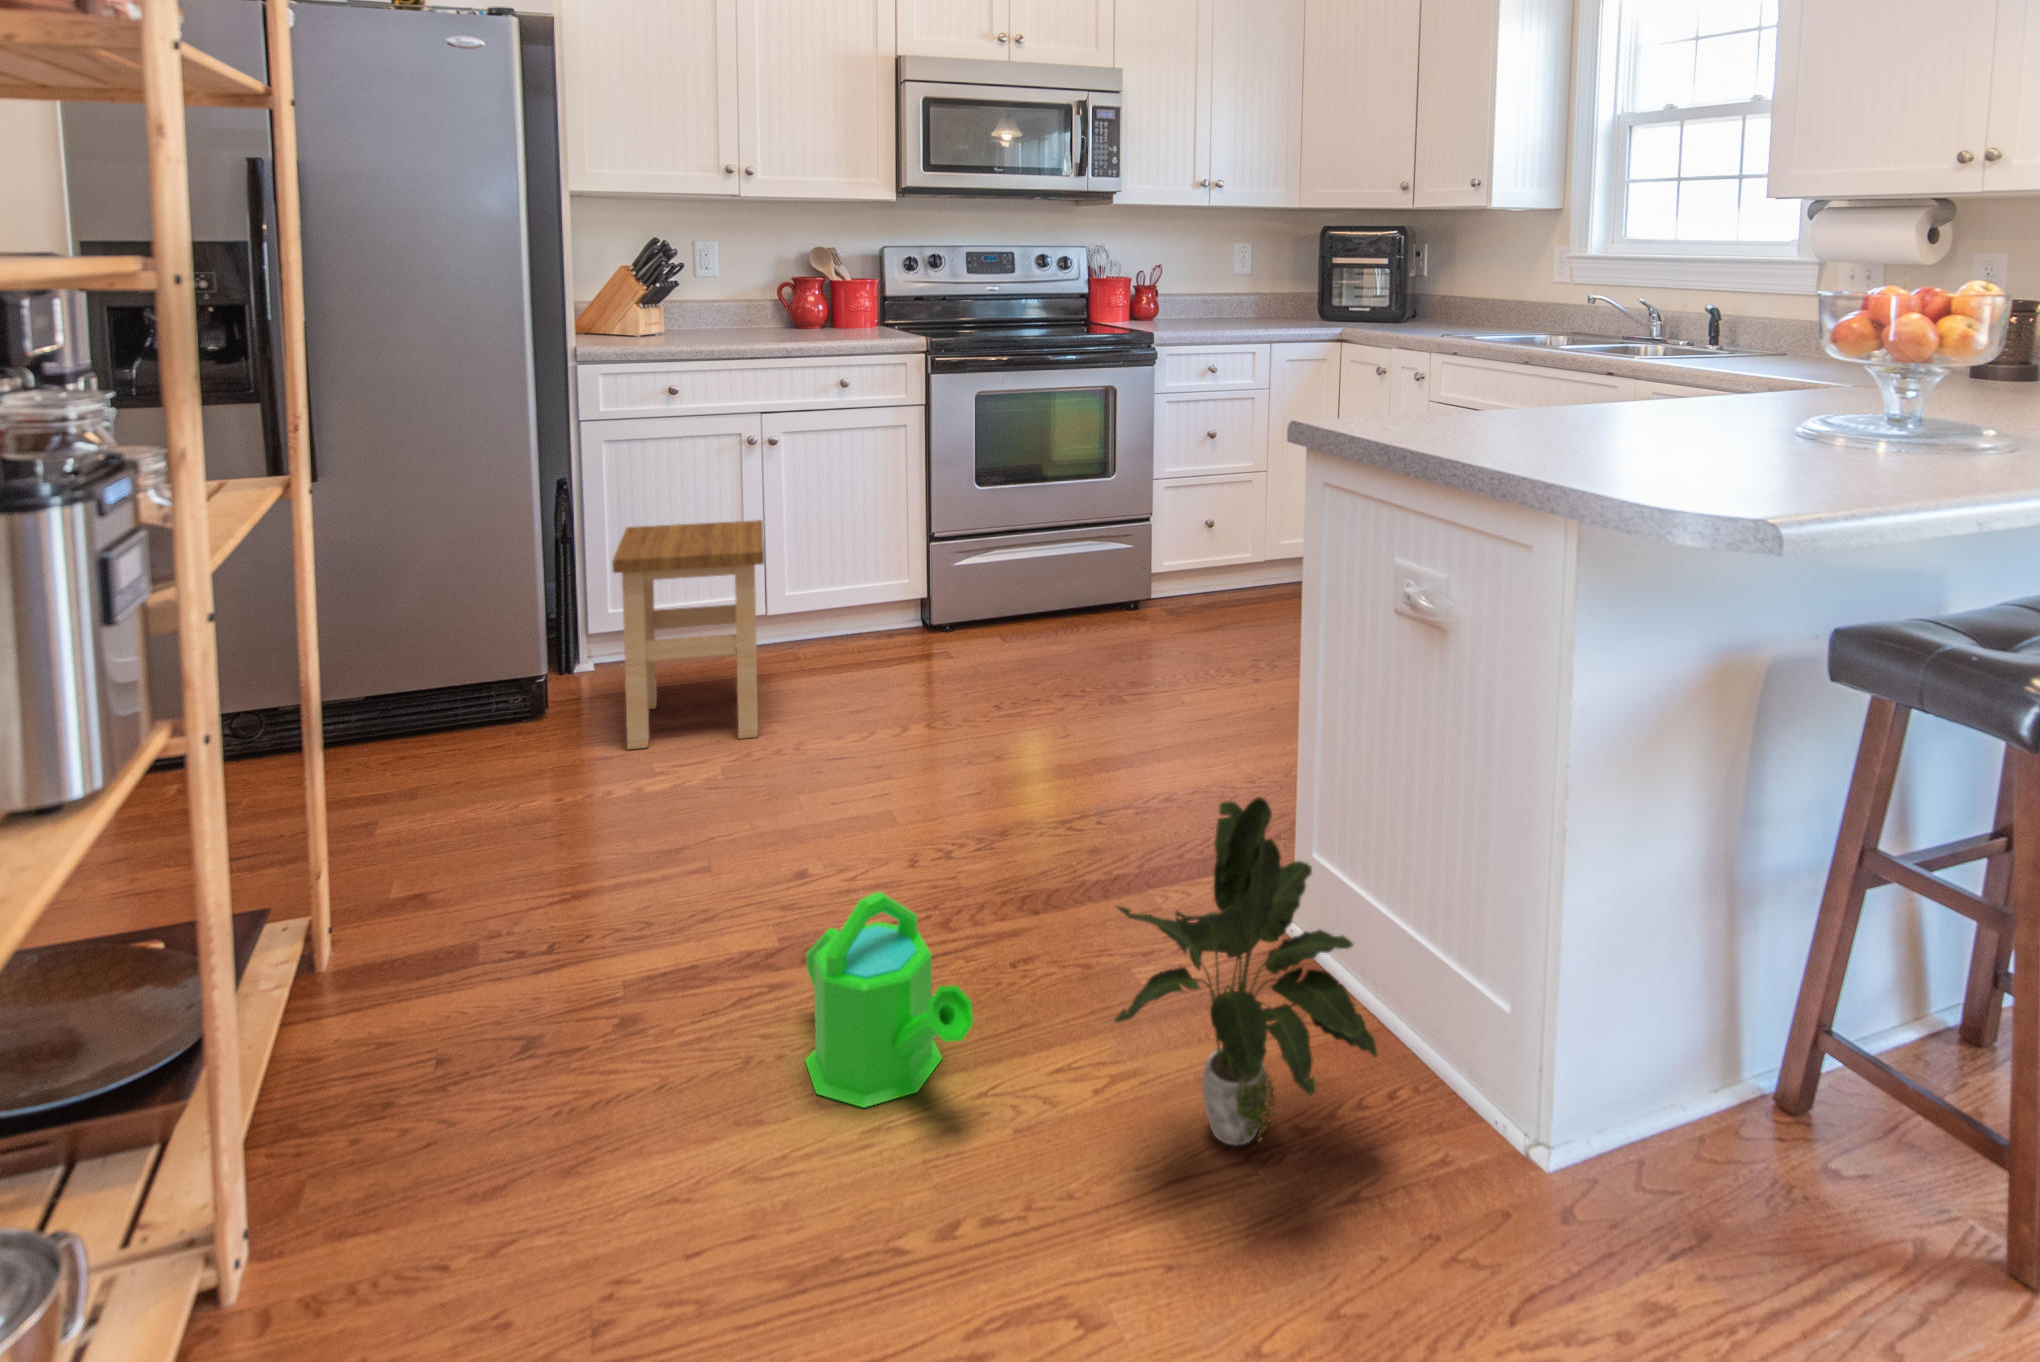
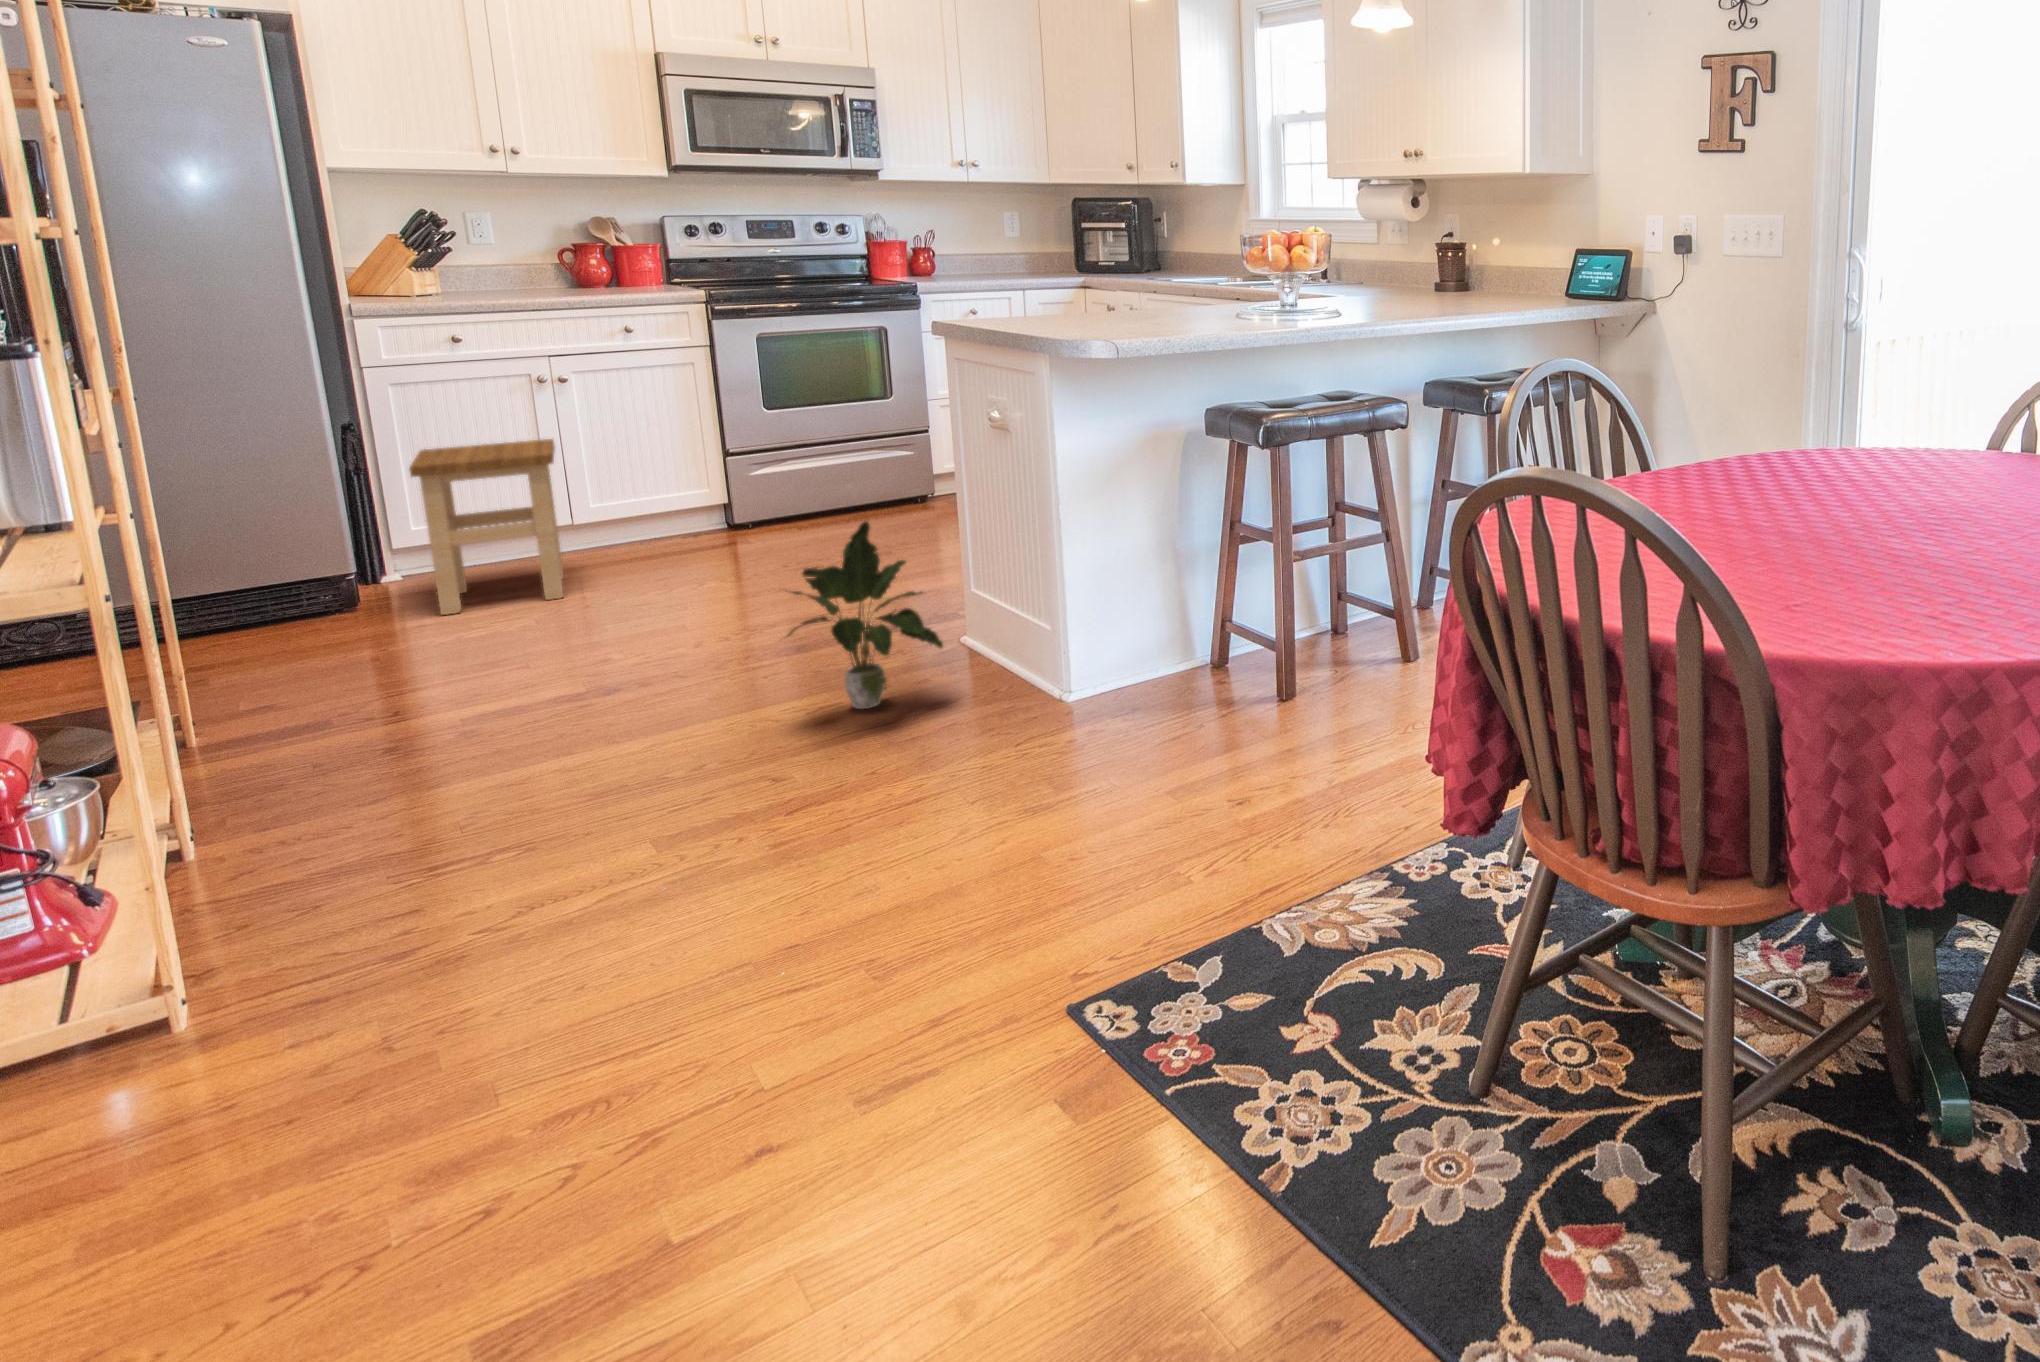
watering can: present [805,892,973,1107] -> none [588,611,697,729]

